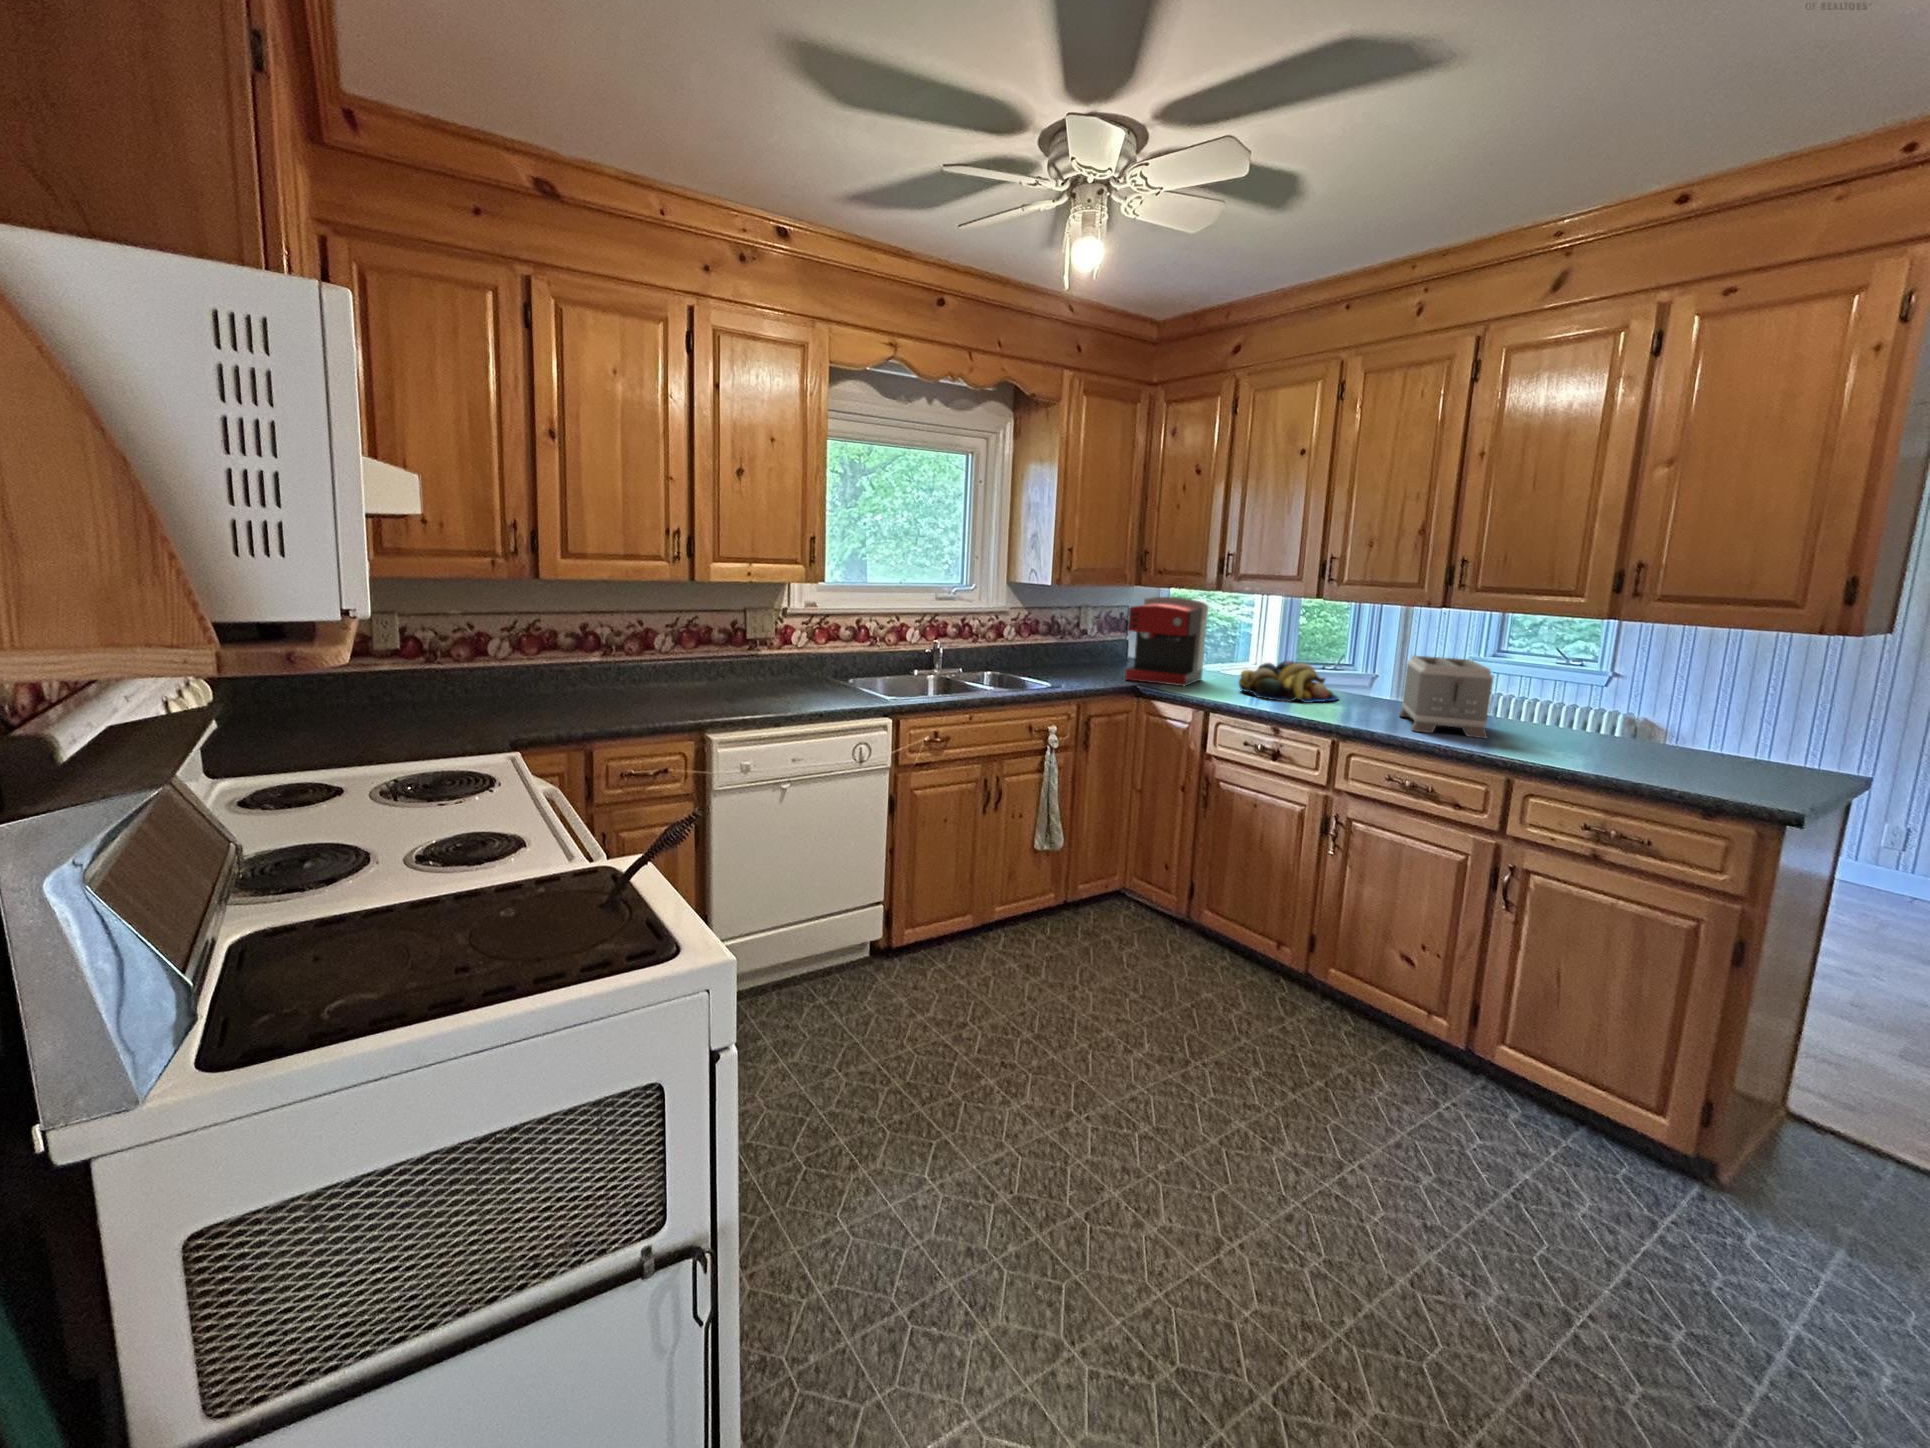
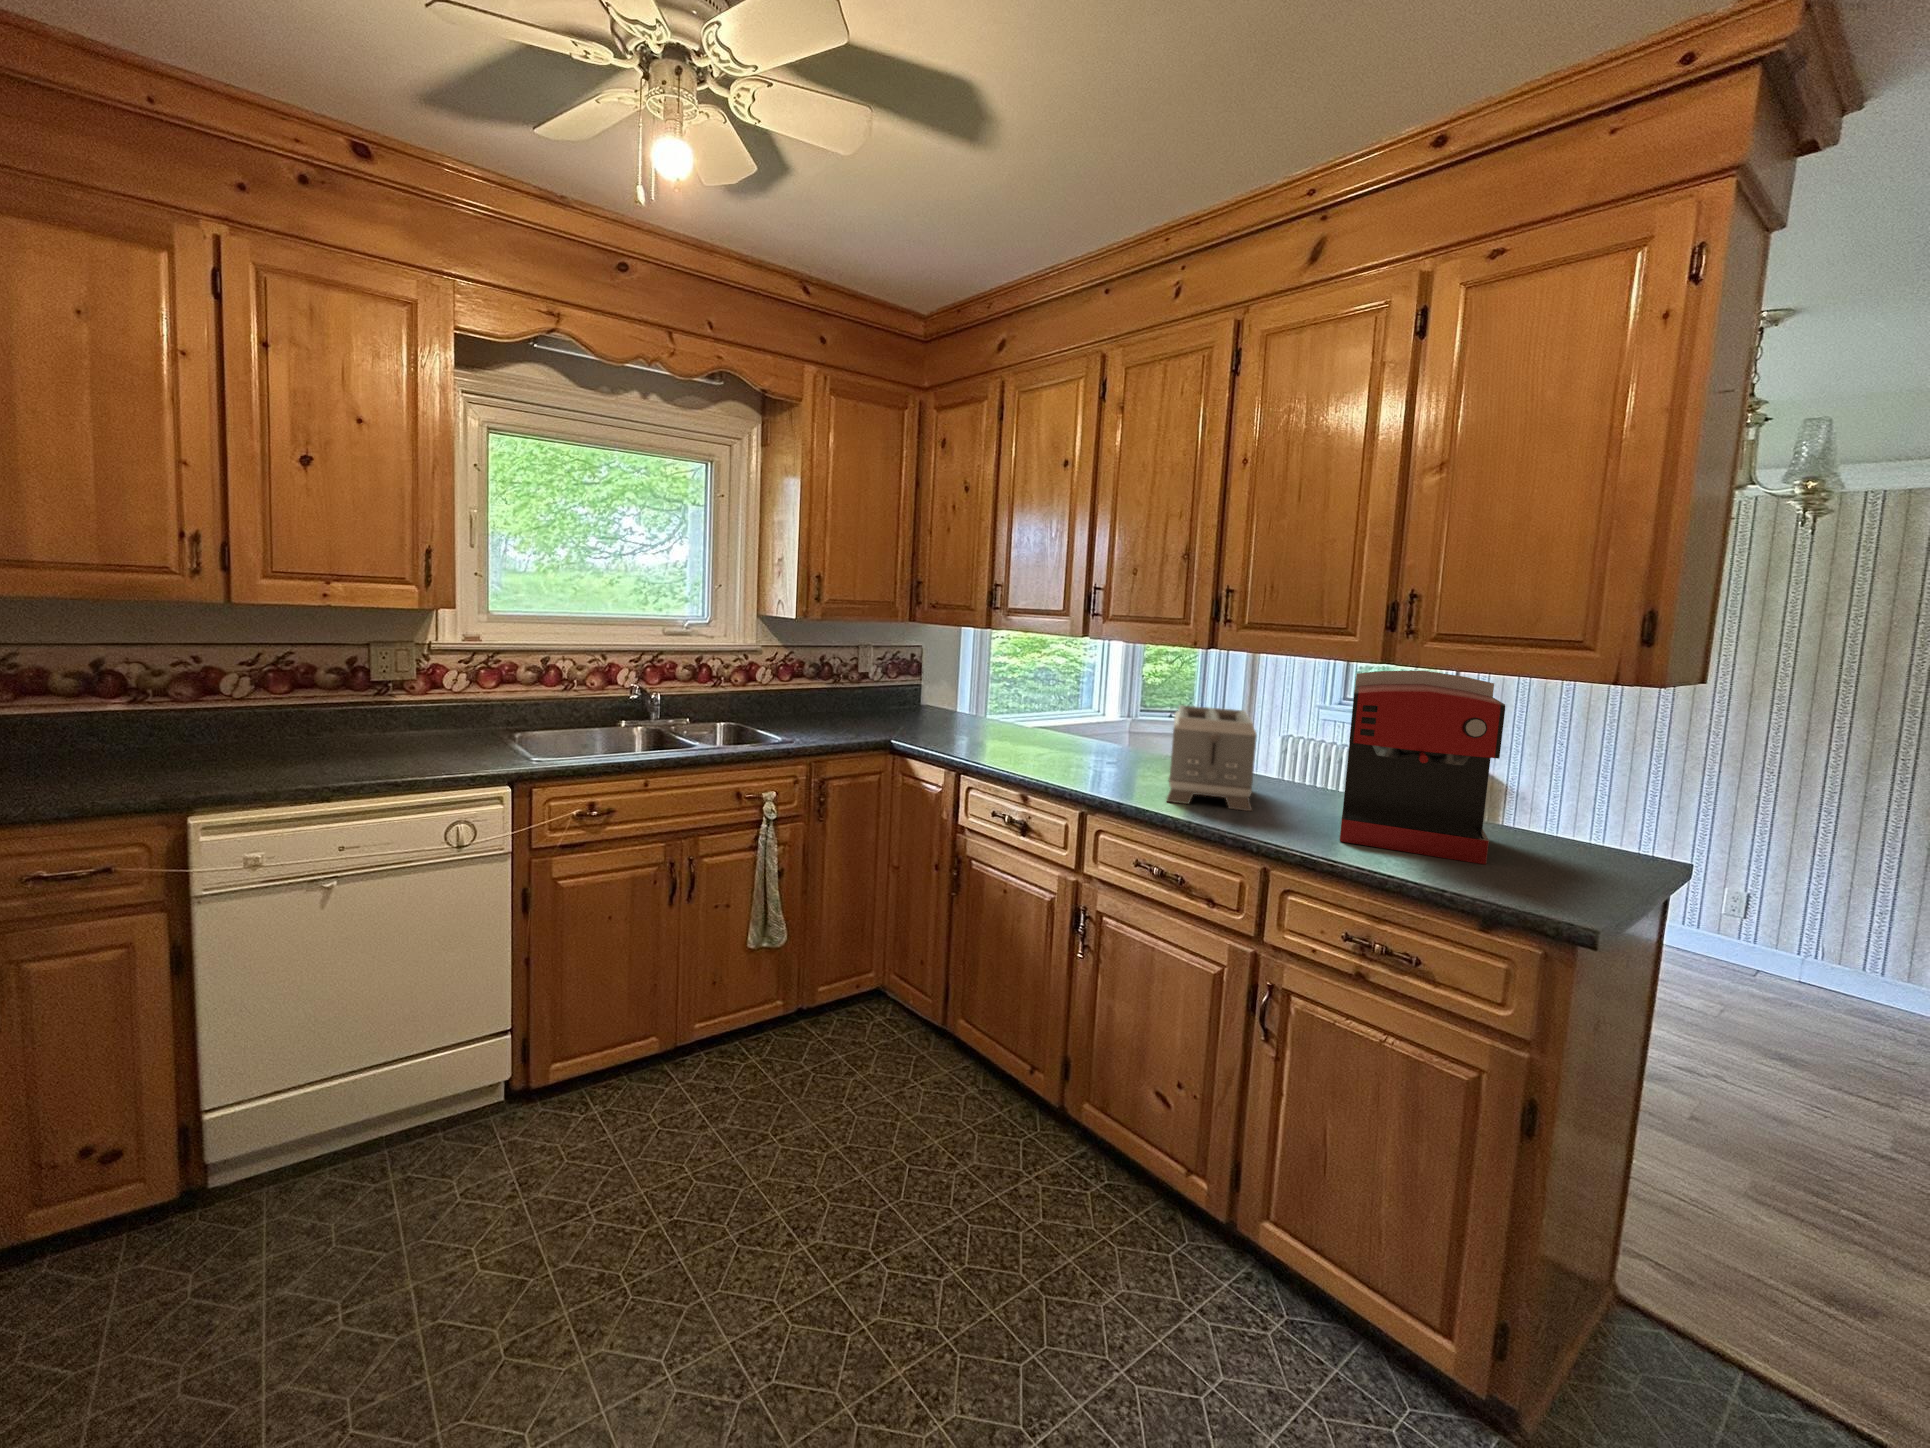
coffee maker: present [1125,597,1208,686] -> present [1340,671,1505,864]
fruit bowl: present [1239,661,1338,703] -> none [1007,710,1118,762]

